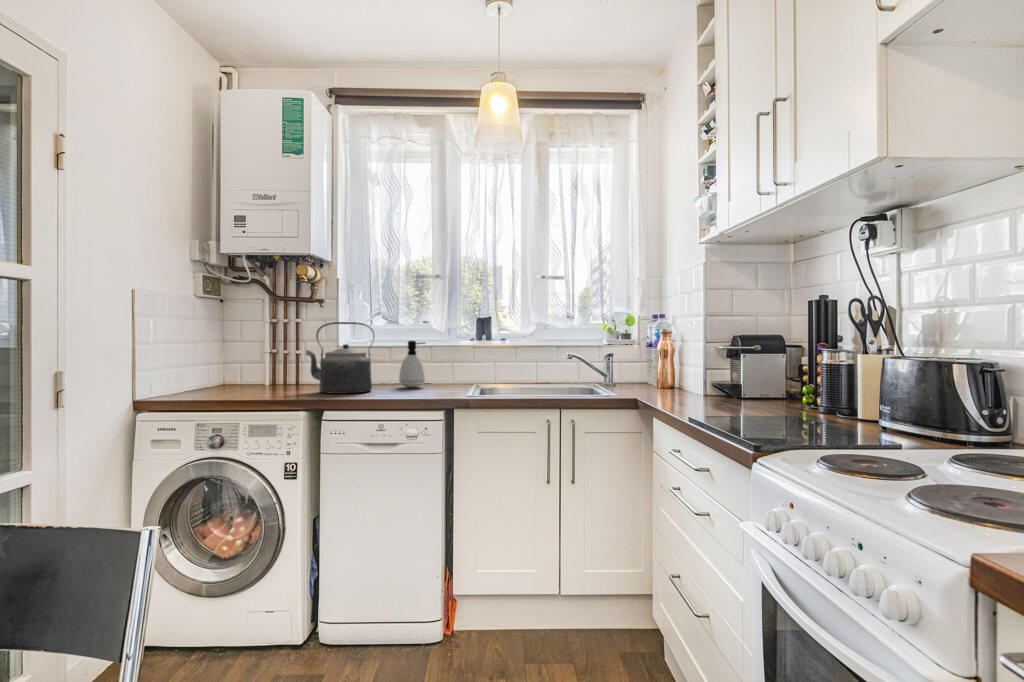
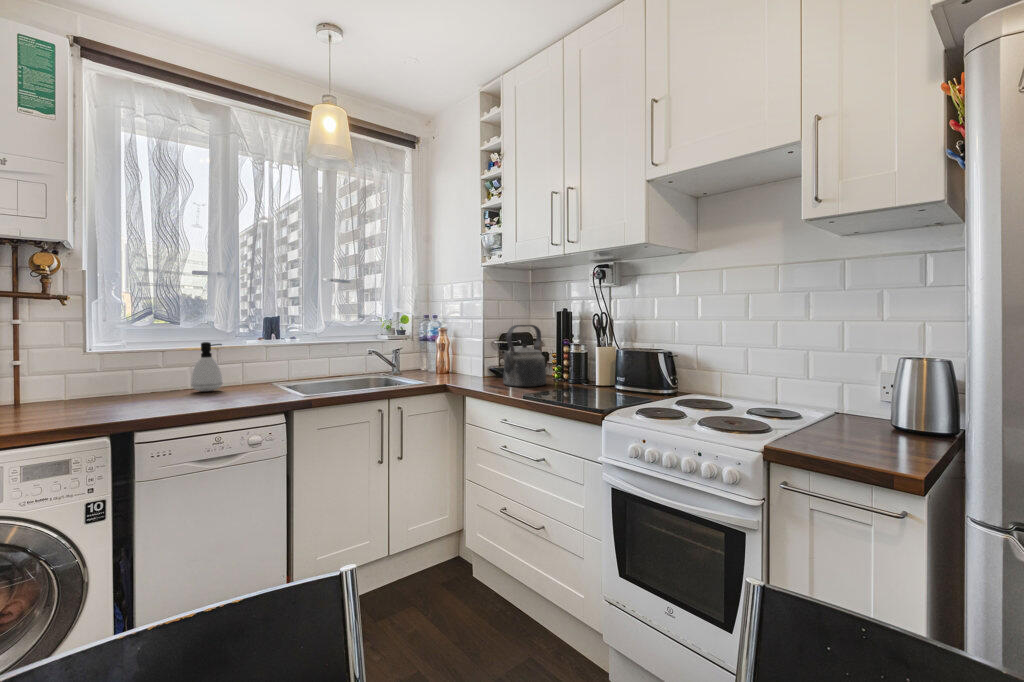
kettle: present [306,322,375,394] -> present [502,325,546,387]

